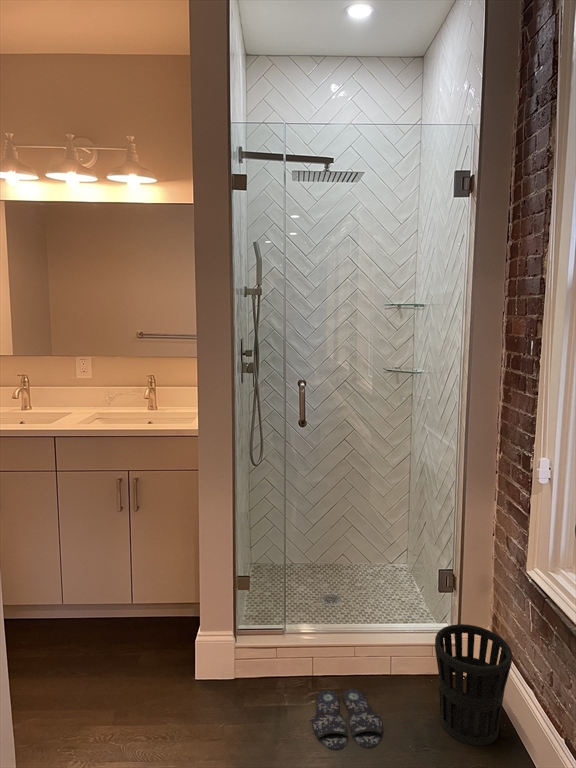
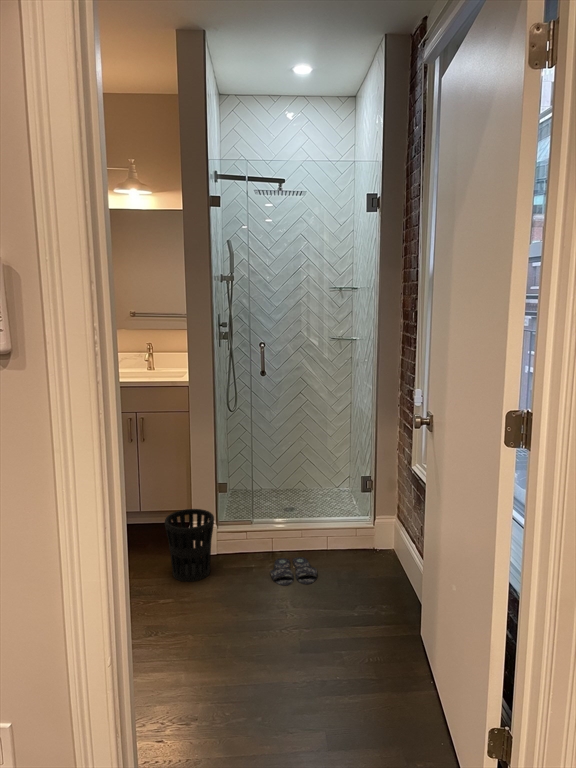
wastebasket: present [435,624,512,746] -> present [165,509,214,582]

